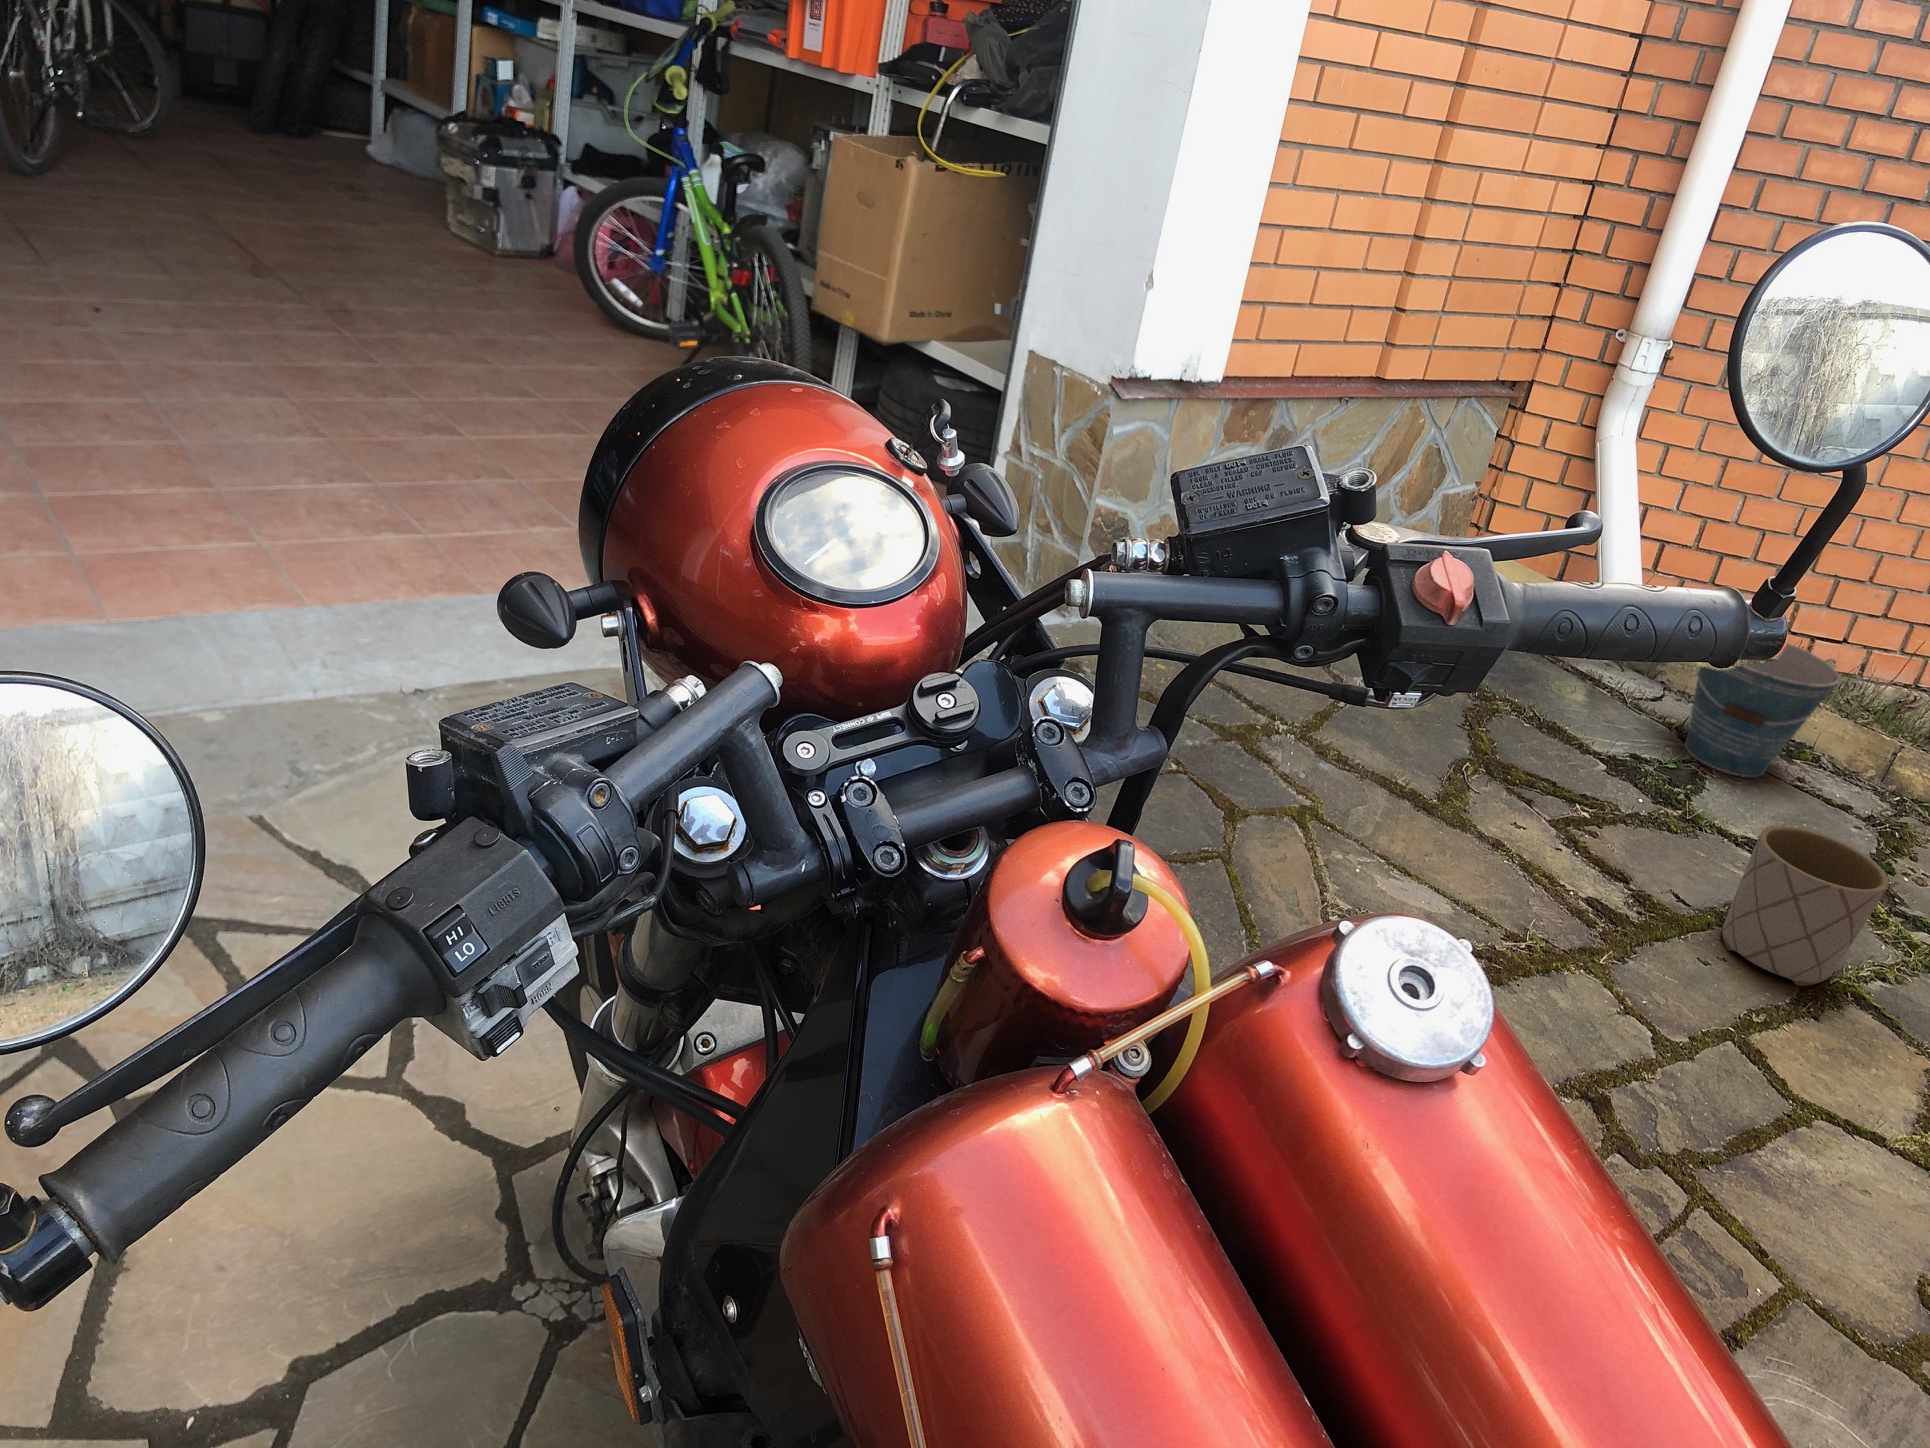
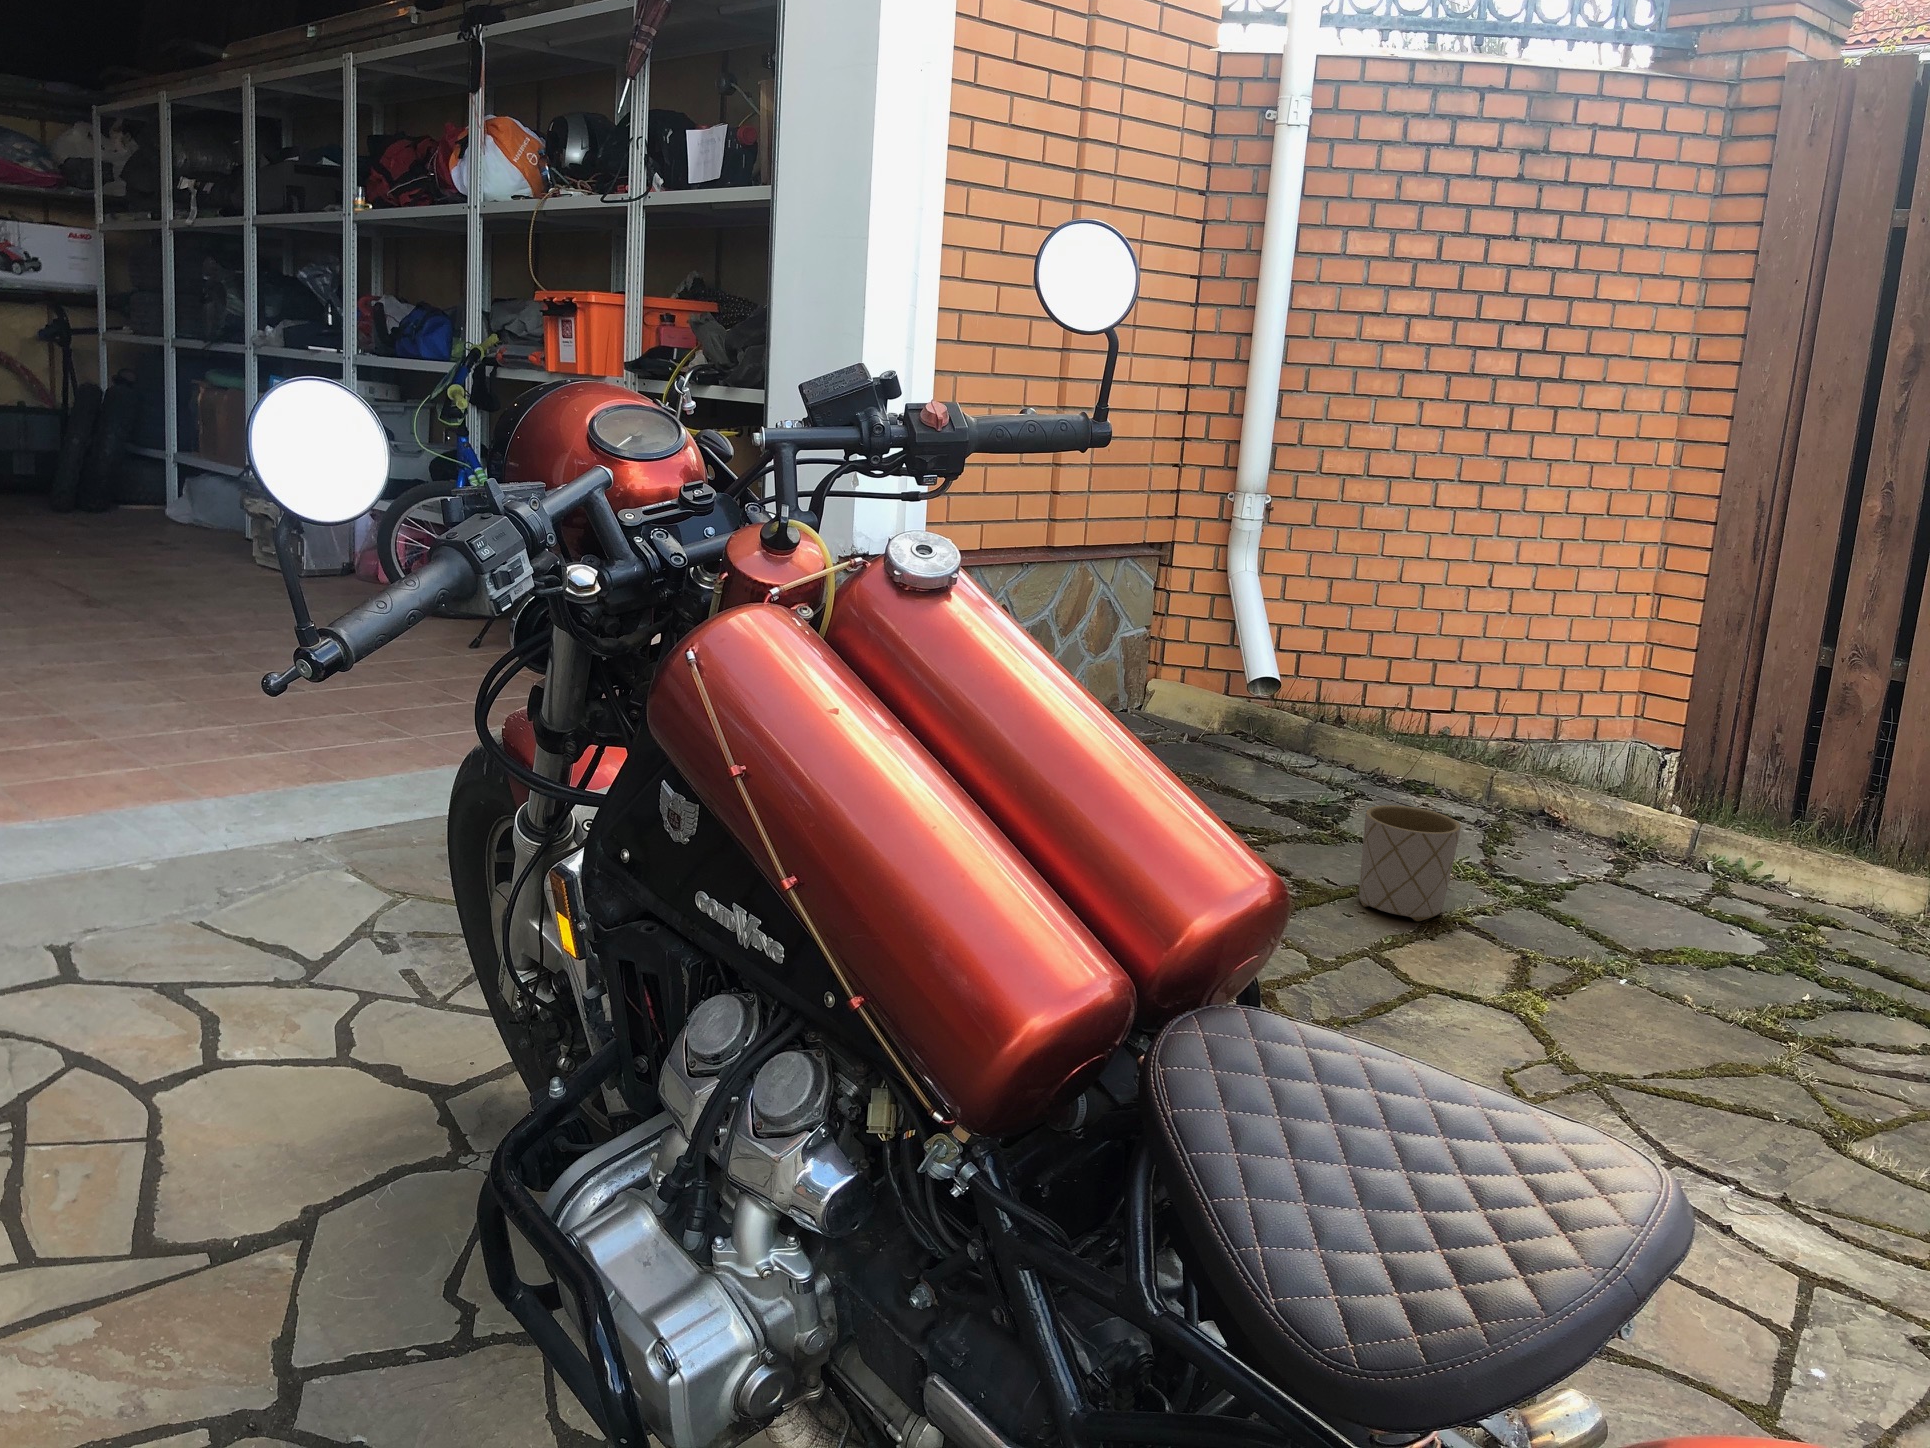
bucket: present [1685,644,1841,777] -> none [1325,698,1433,809]

